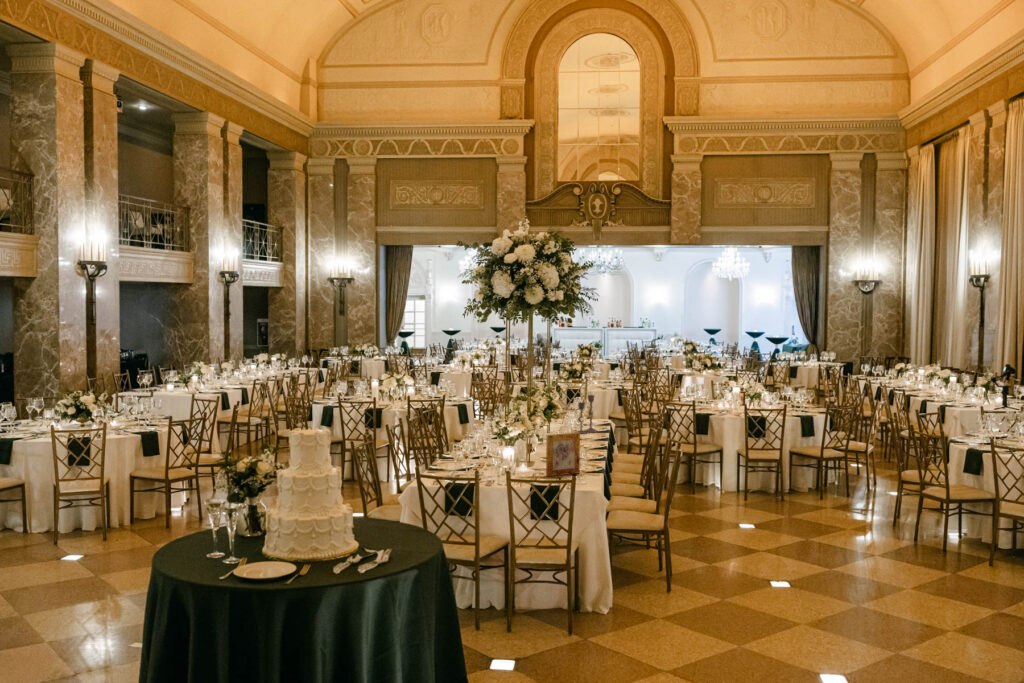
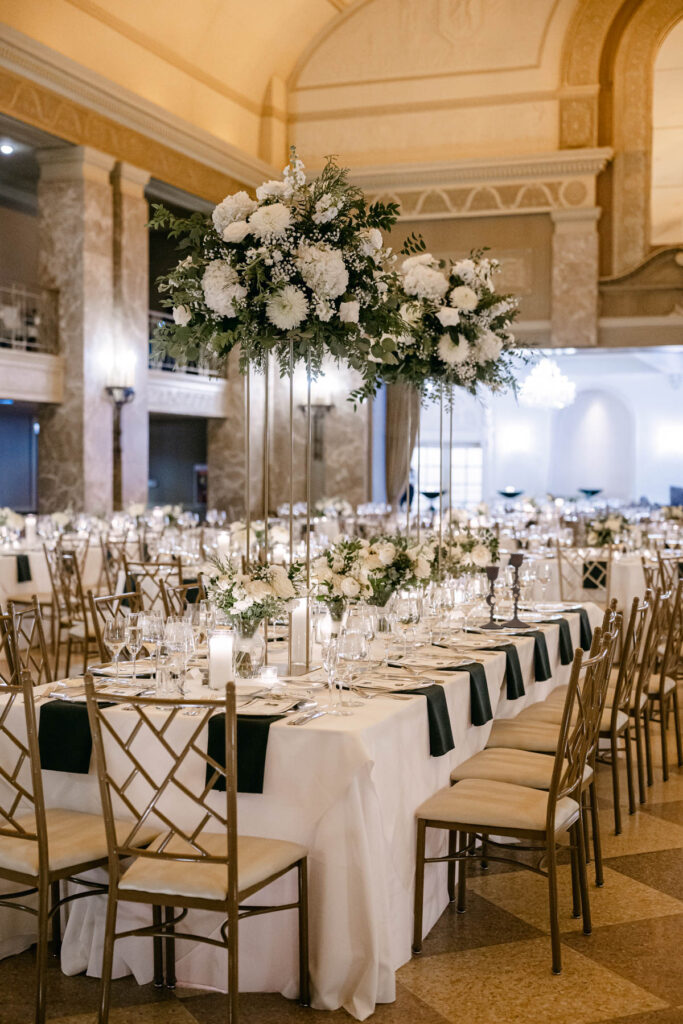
picture frame: present [546,432,580,476] -> none [261,607,345,702]

